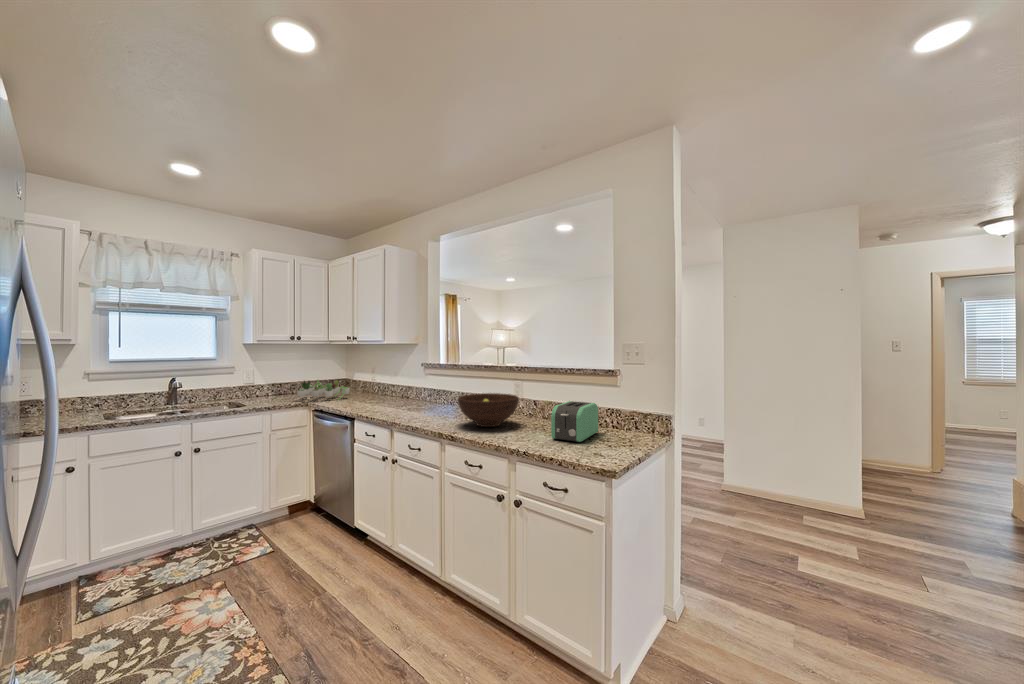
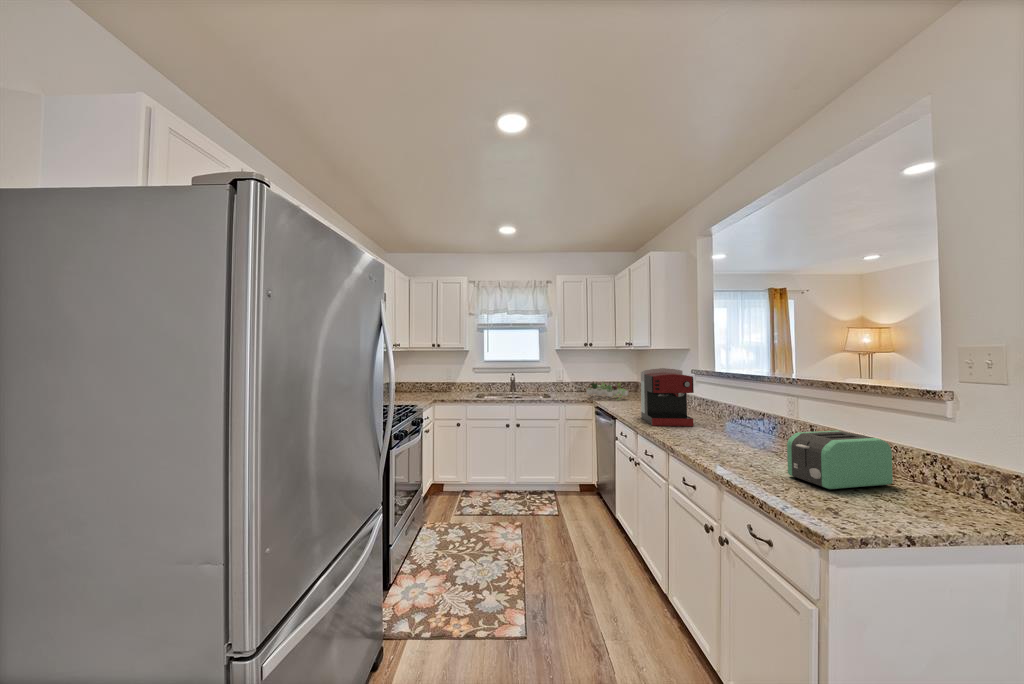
coffee maker: none [390,362,445,420] -> present [641,368,694,426]
fruit bowl: present [458,393,519,427] -> none [687,407,770,447]

